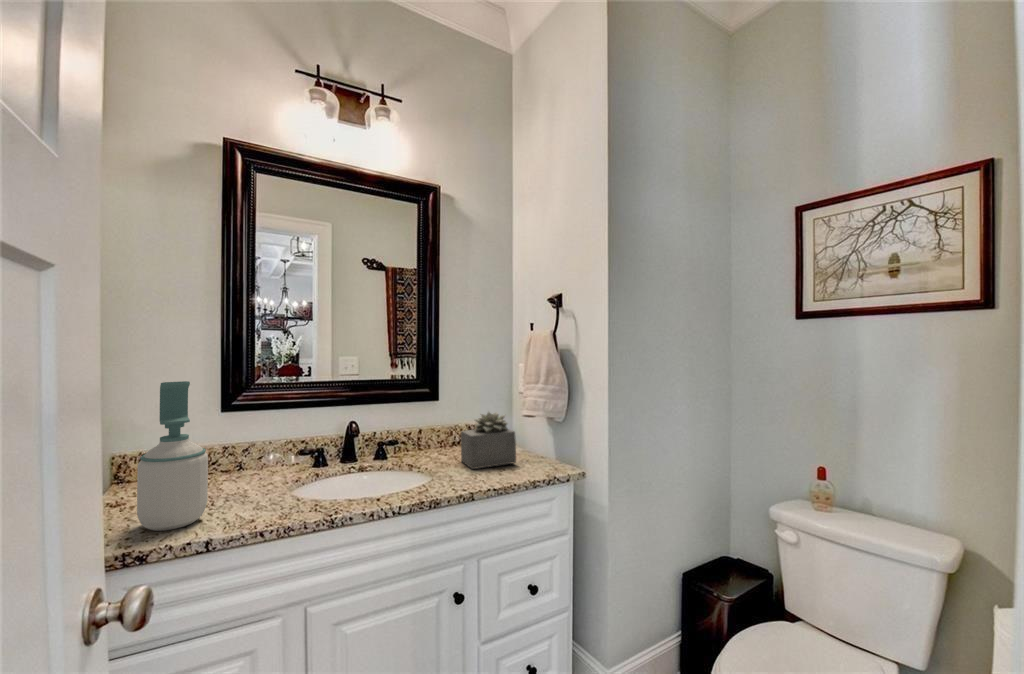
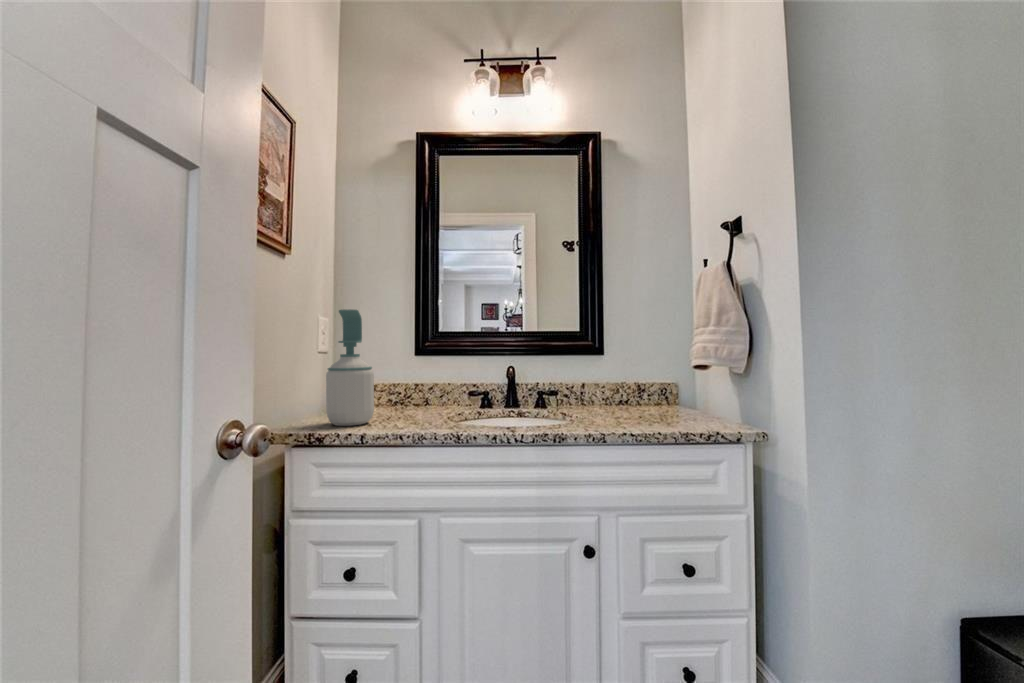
succulent plant: present [461,412,516,469] -> none [616,359,679,418]

